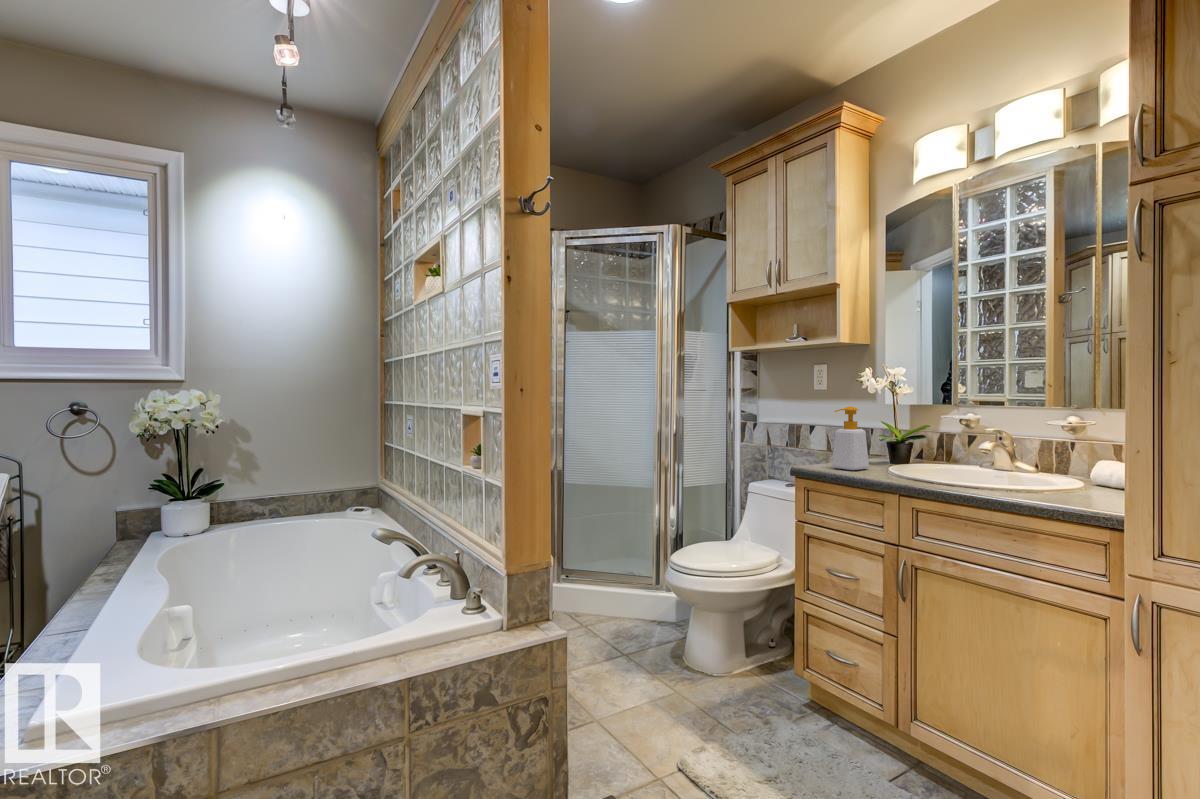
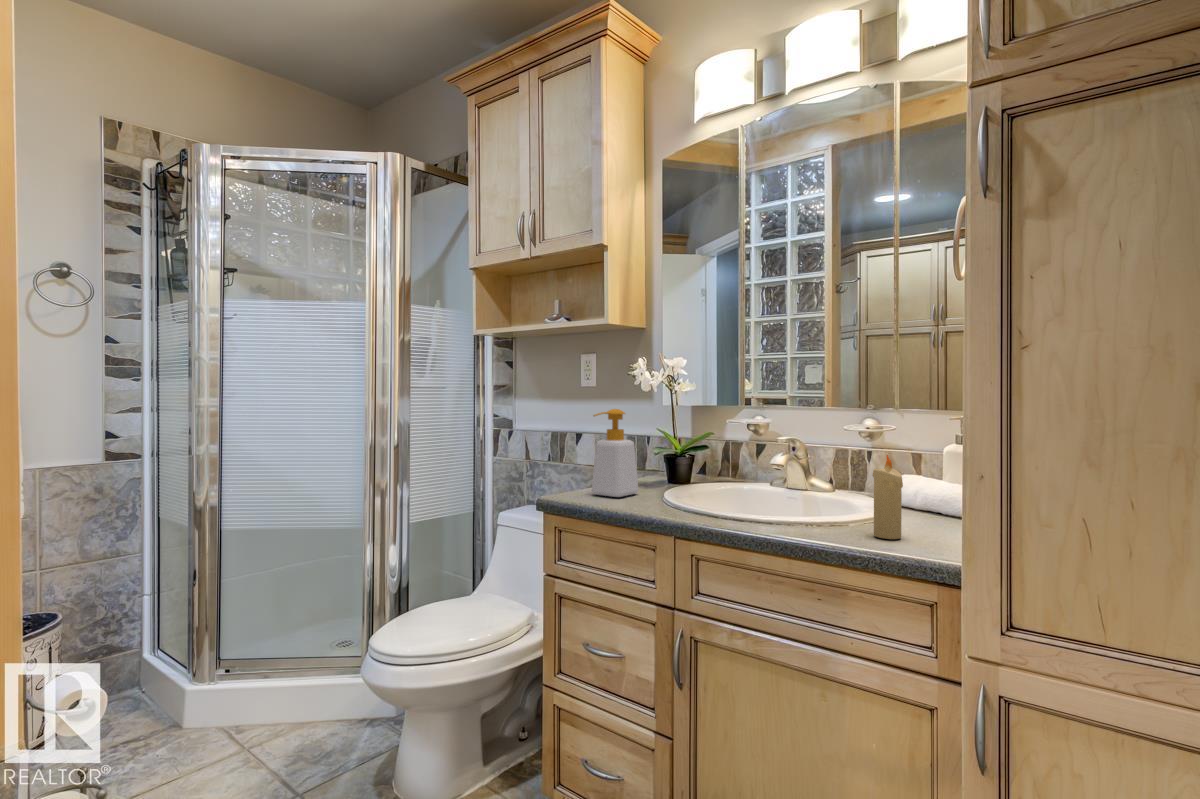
candle: none [1062,441,1087,501] -> present [873,455,903,539]

